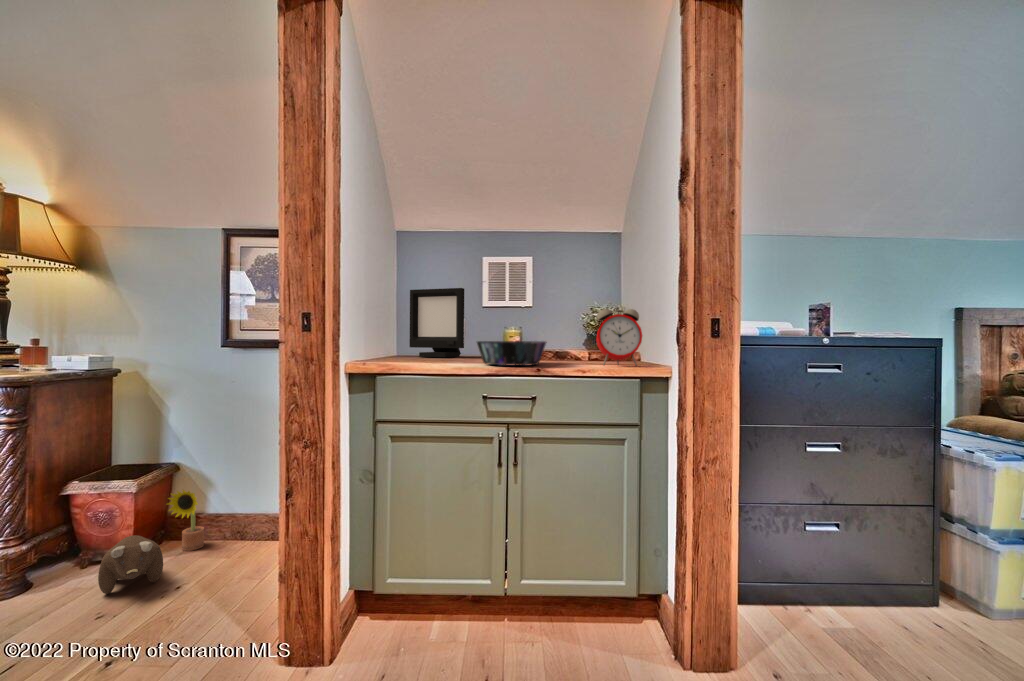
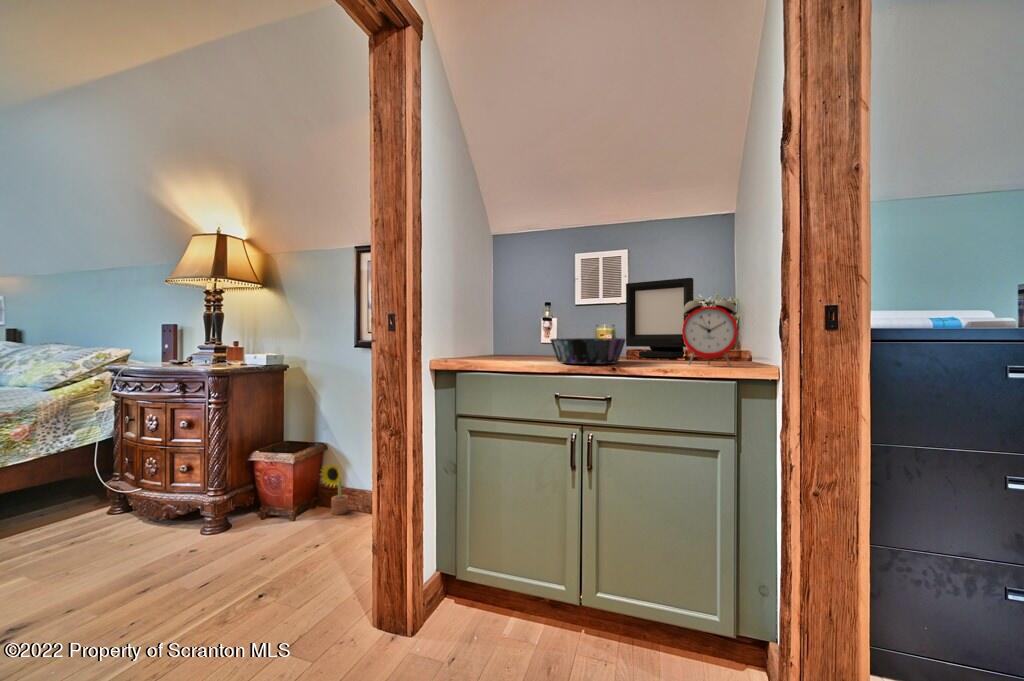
picture frame: present [409,288,464,357] -> present [626,278,694,358]
plush toy: present [98,535,163,594] -> none [263,498,309,543]

